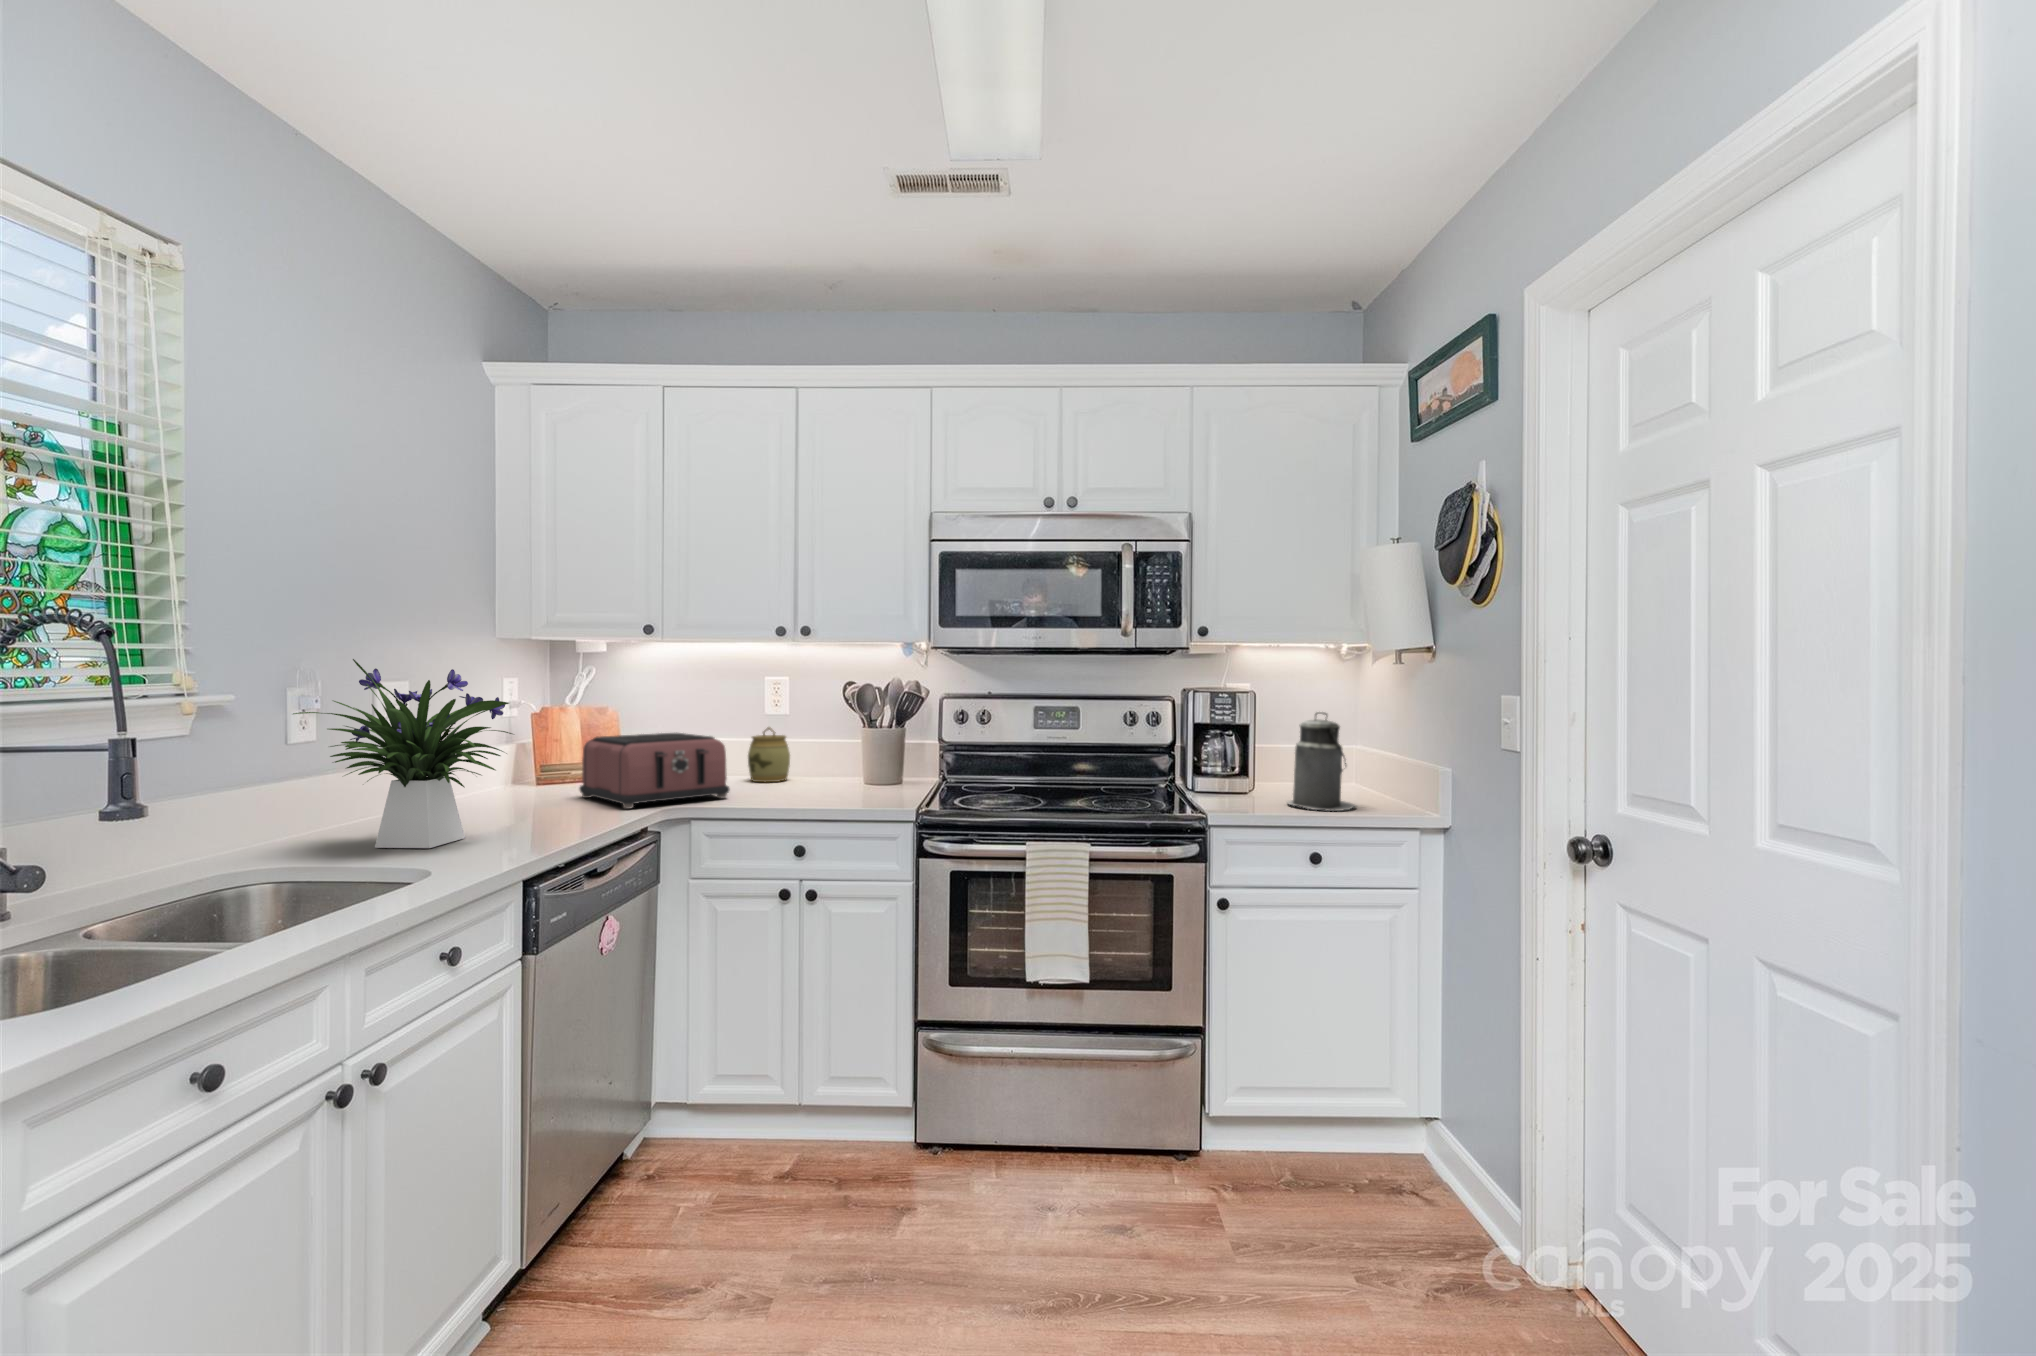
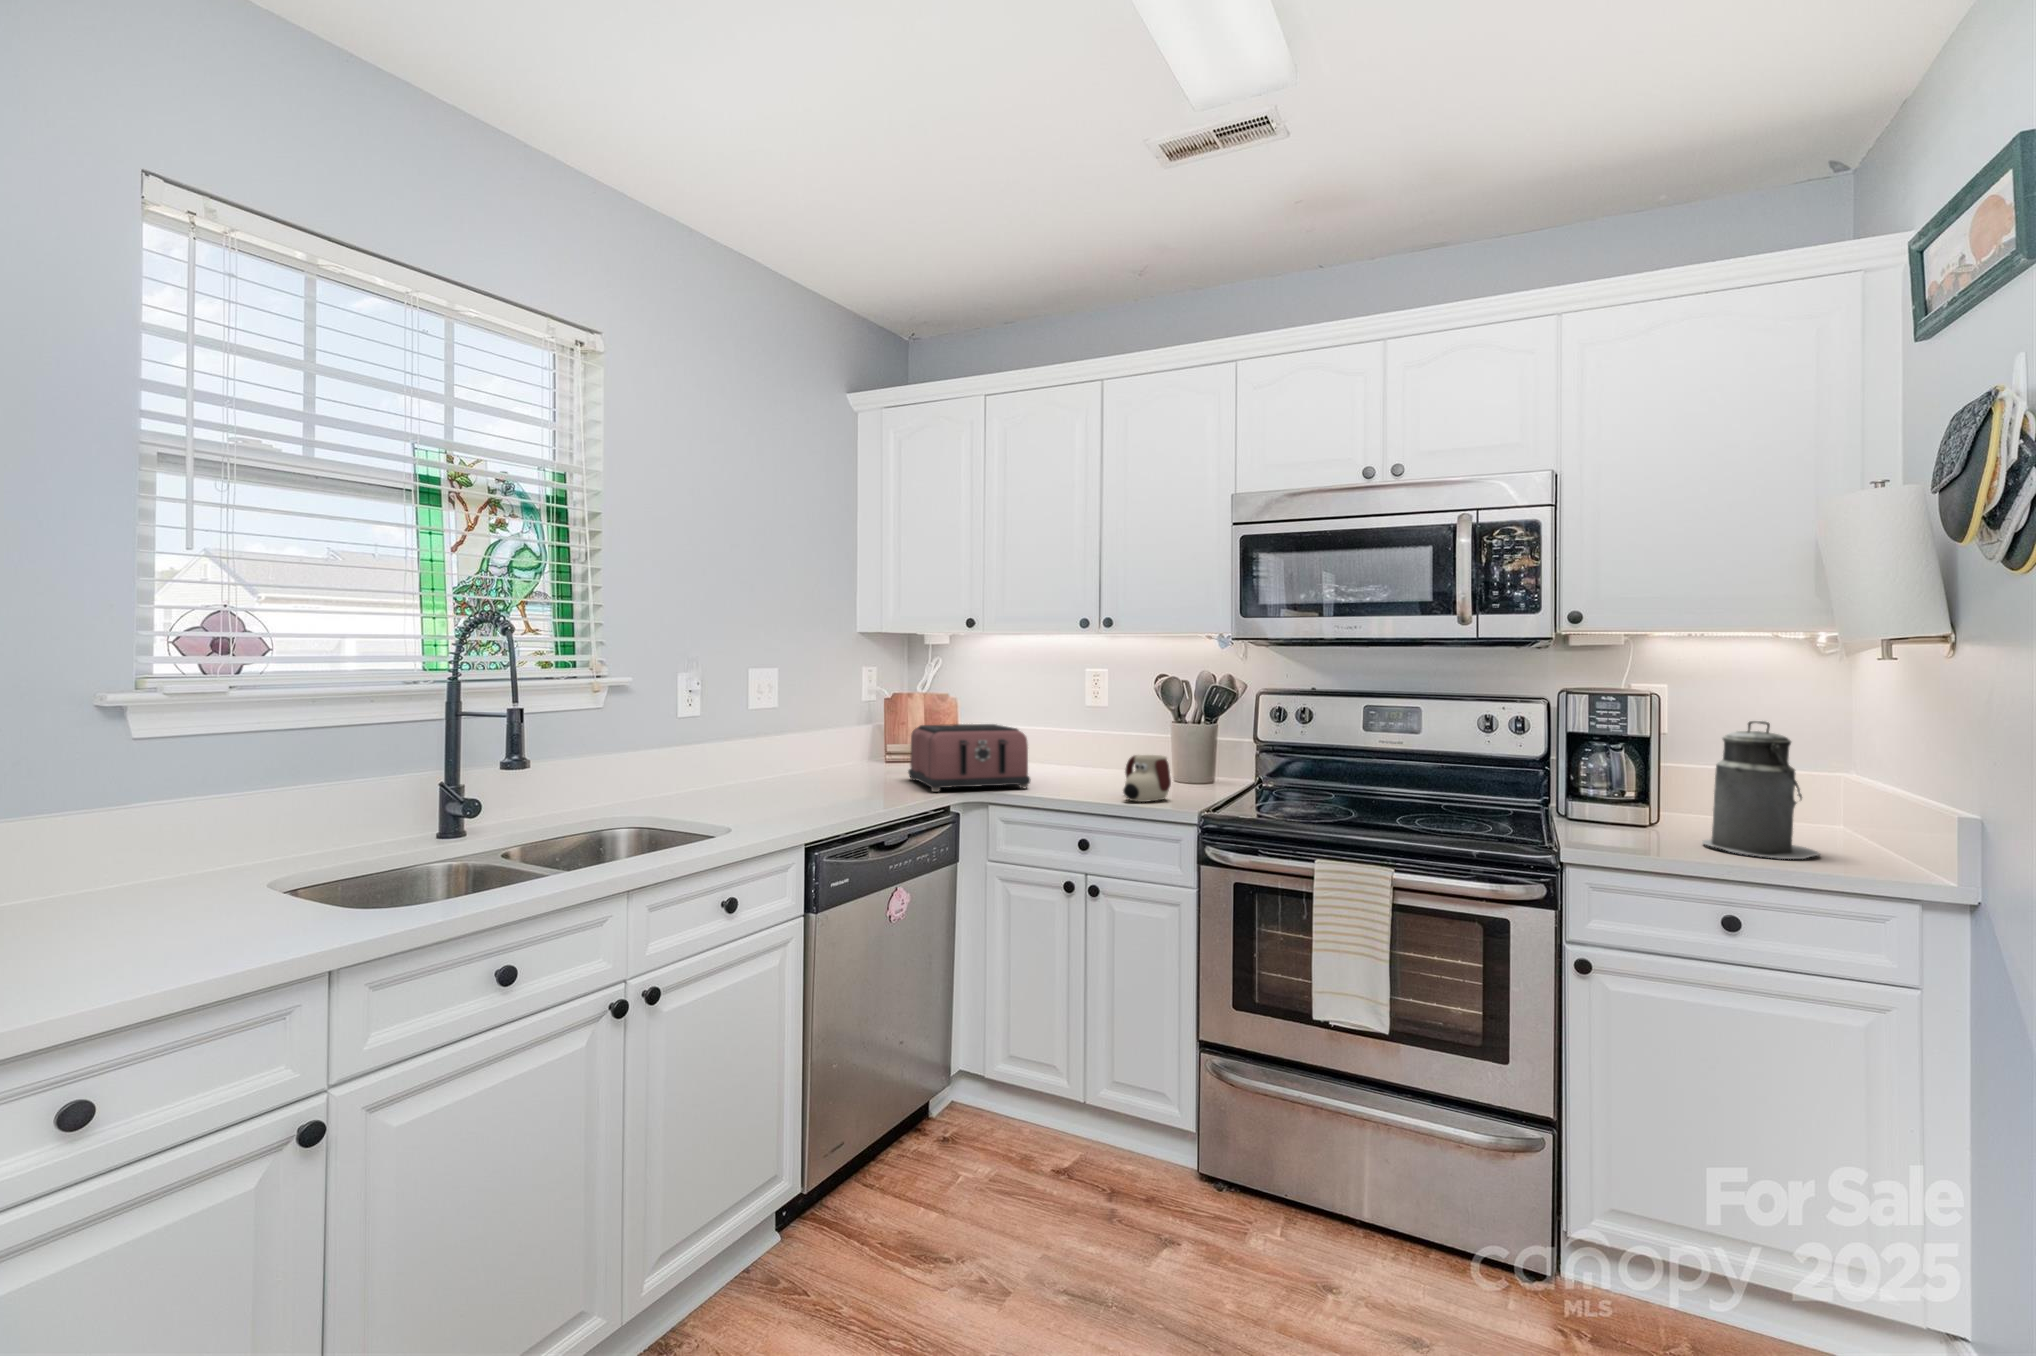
flower arrangement: present [293,659,512,848] -> none [663,651,826,812]
jar: present [748,727,790,782] -> none [1065,721,1104,777]
mug: none [831,758,879,803] -> present [1123,755,1171,802]

